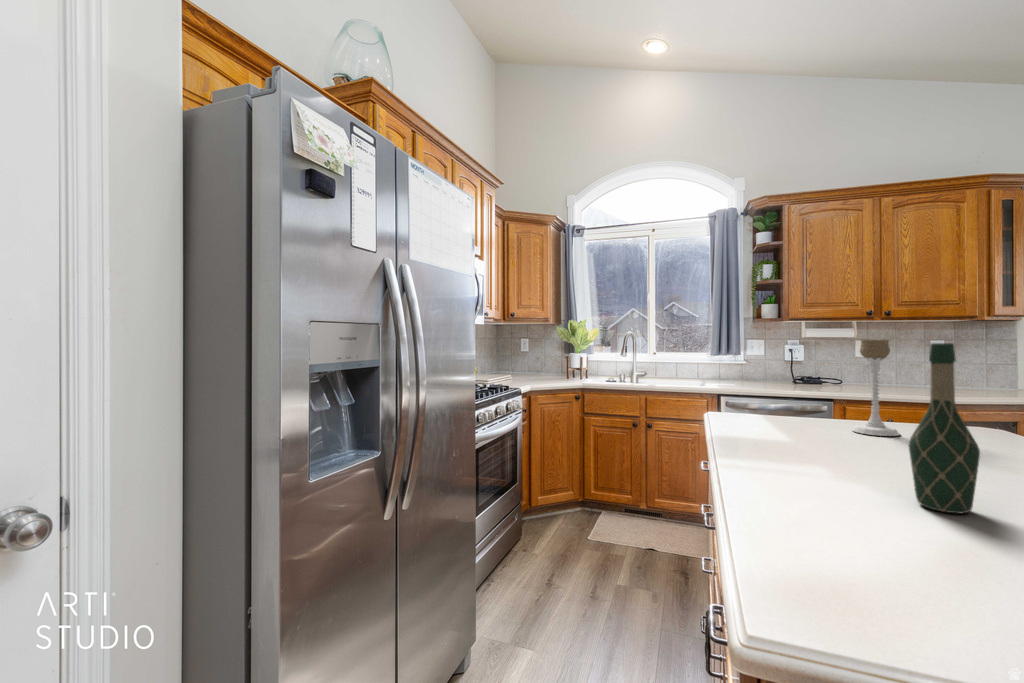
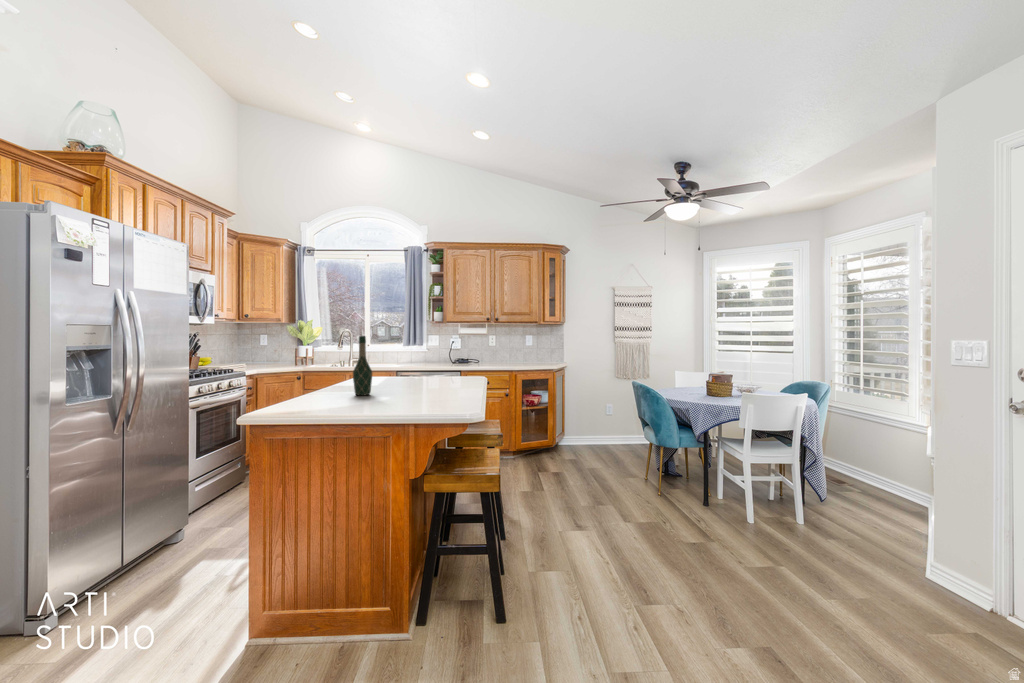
candle holder: present [852,340,900,436] -> none [402,335,421,381]

